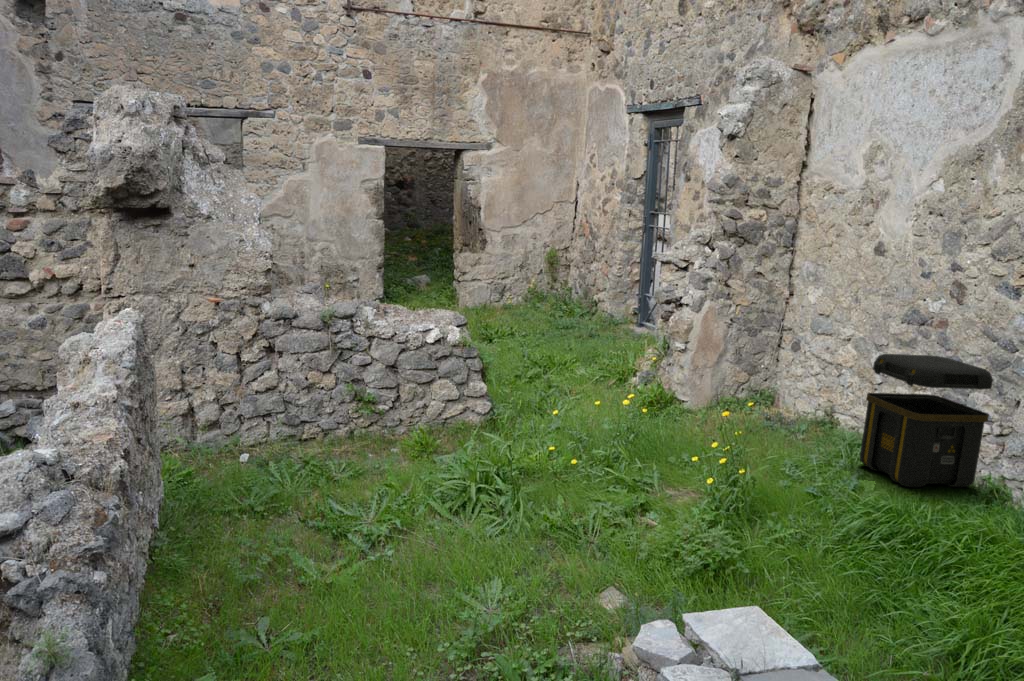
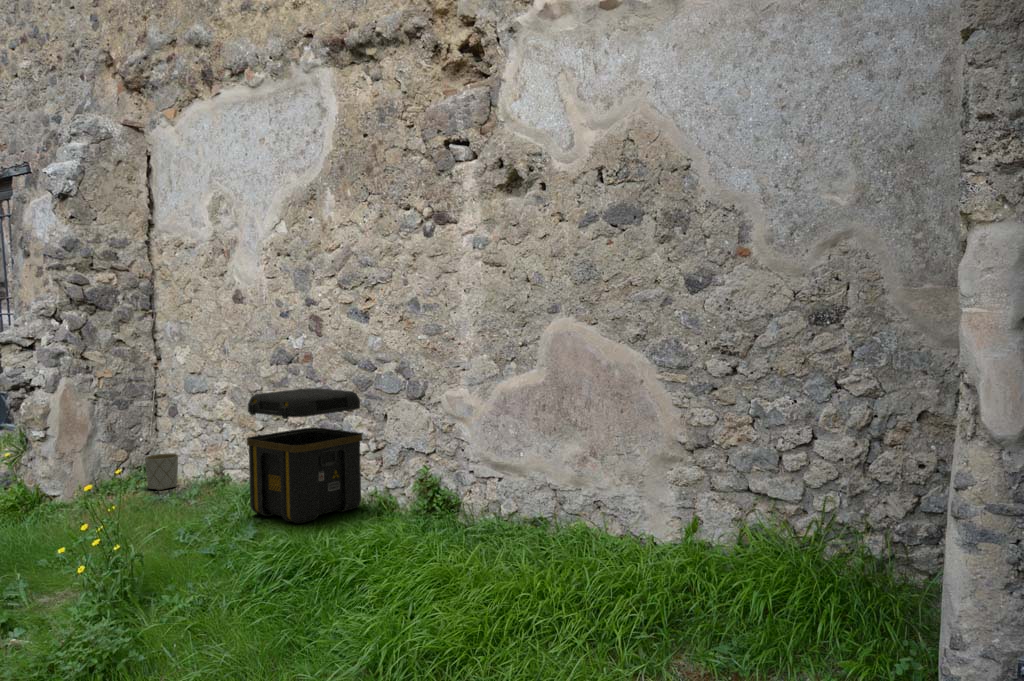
planter: none [763,383,794,417] -> present [145,454,178,490]

